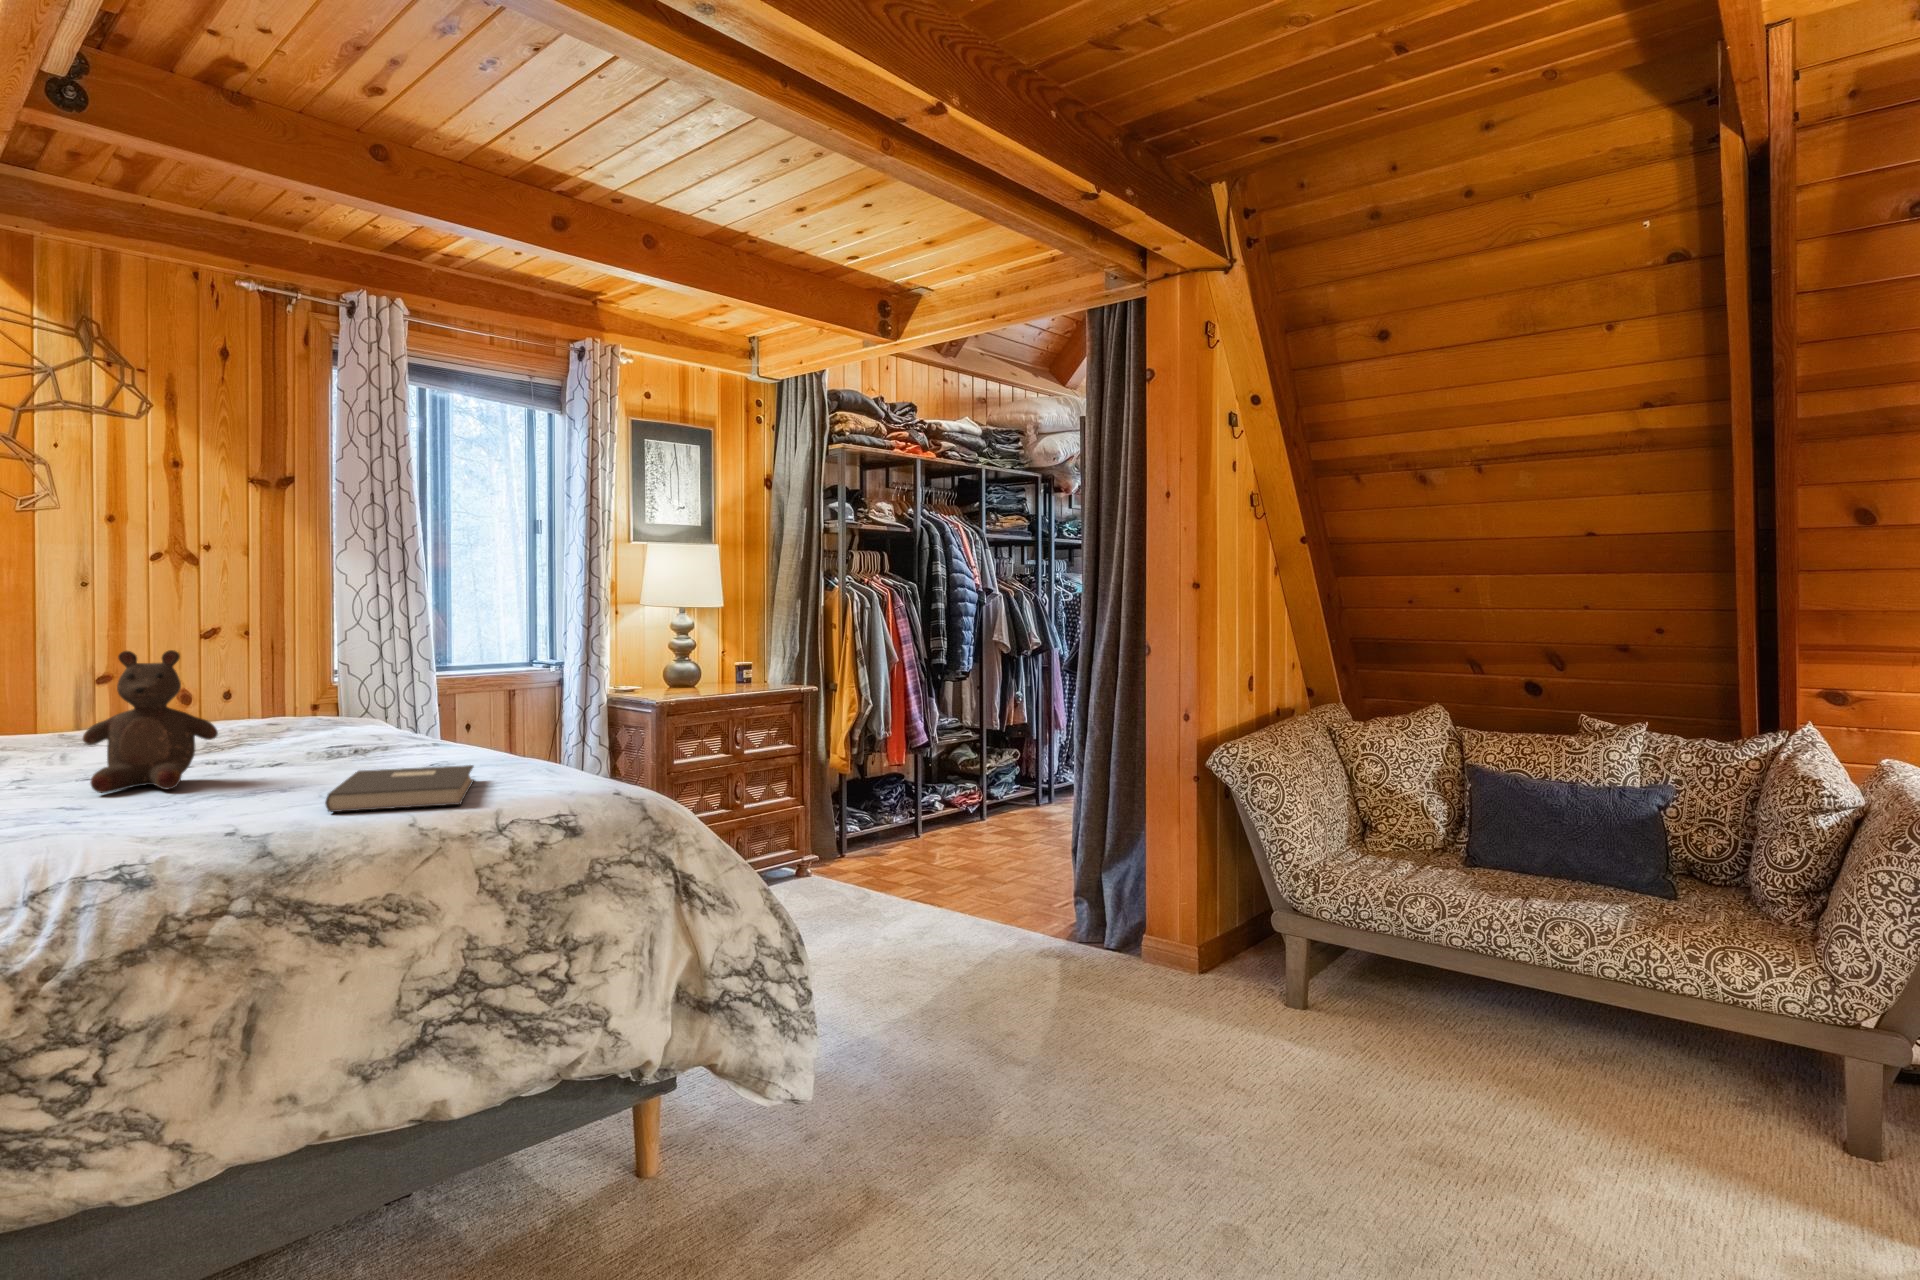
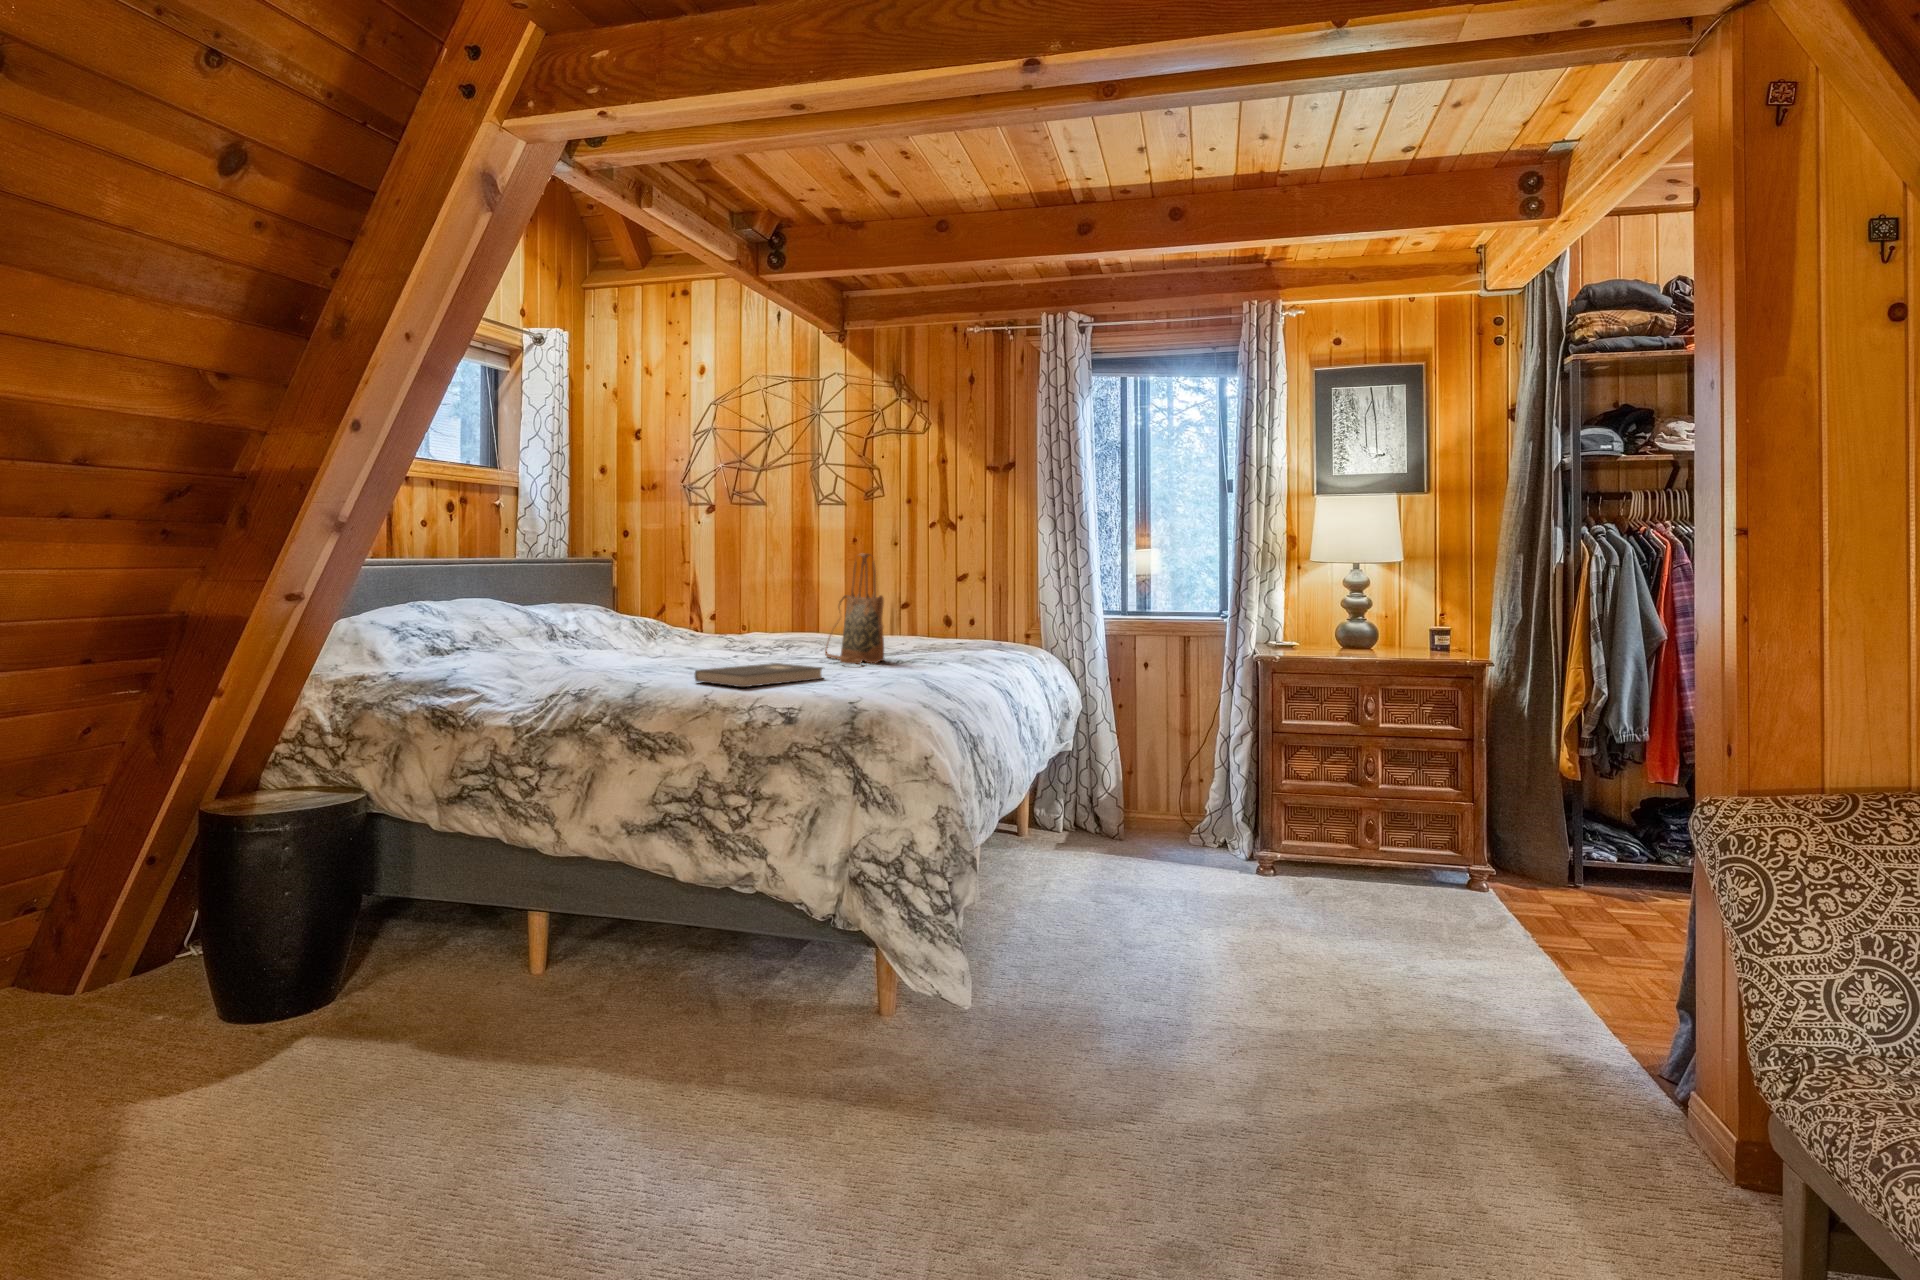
handbag: none [261,604,420,762] -> present [825,553,884,664]
stuffed bear: present [83,650,218,793] -> none [694,581,760,663]

